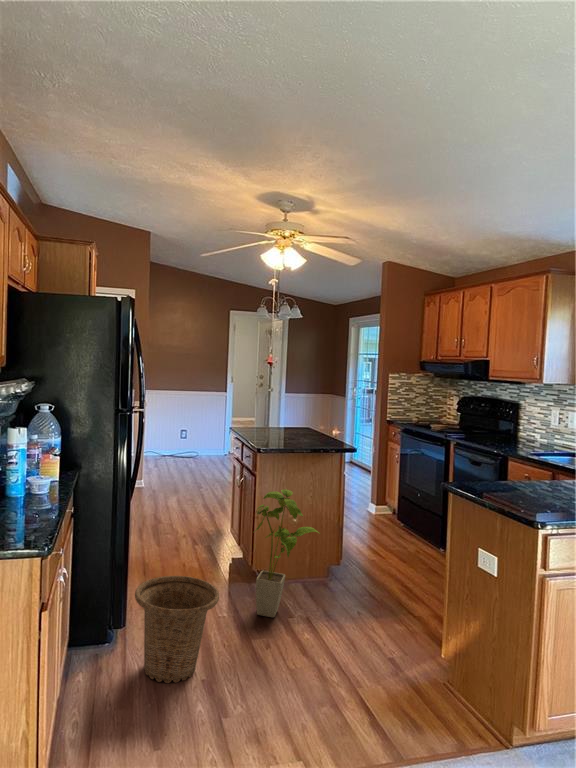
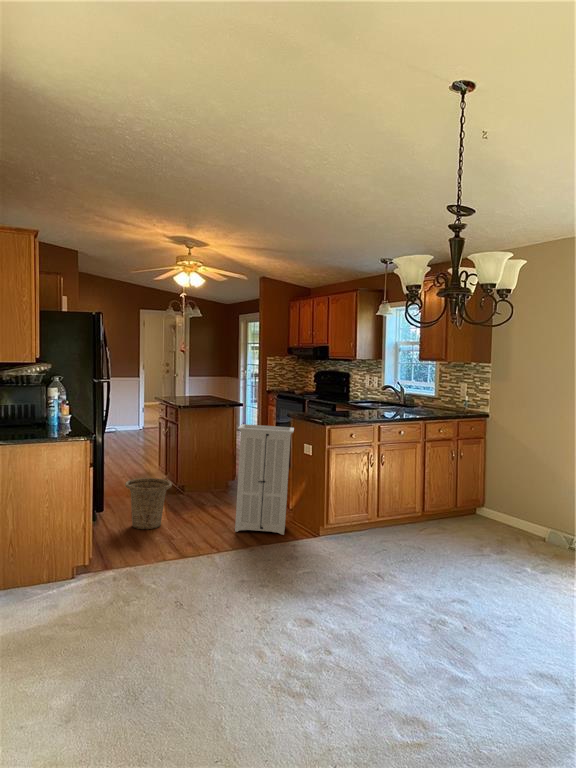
house plant: present [255,489,320,617] -> none [185,429,225,505]
storage cabinet: none [330,493,463,741] -> present [235,423,294,535]

